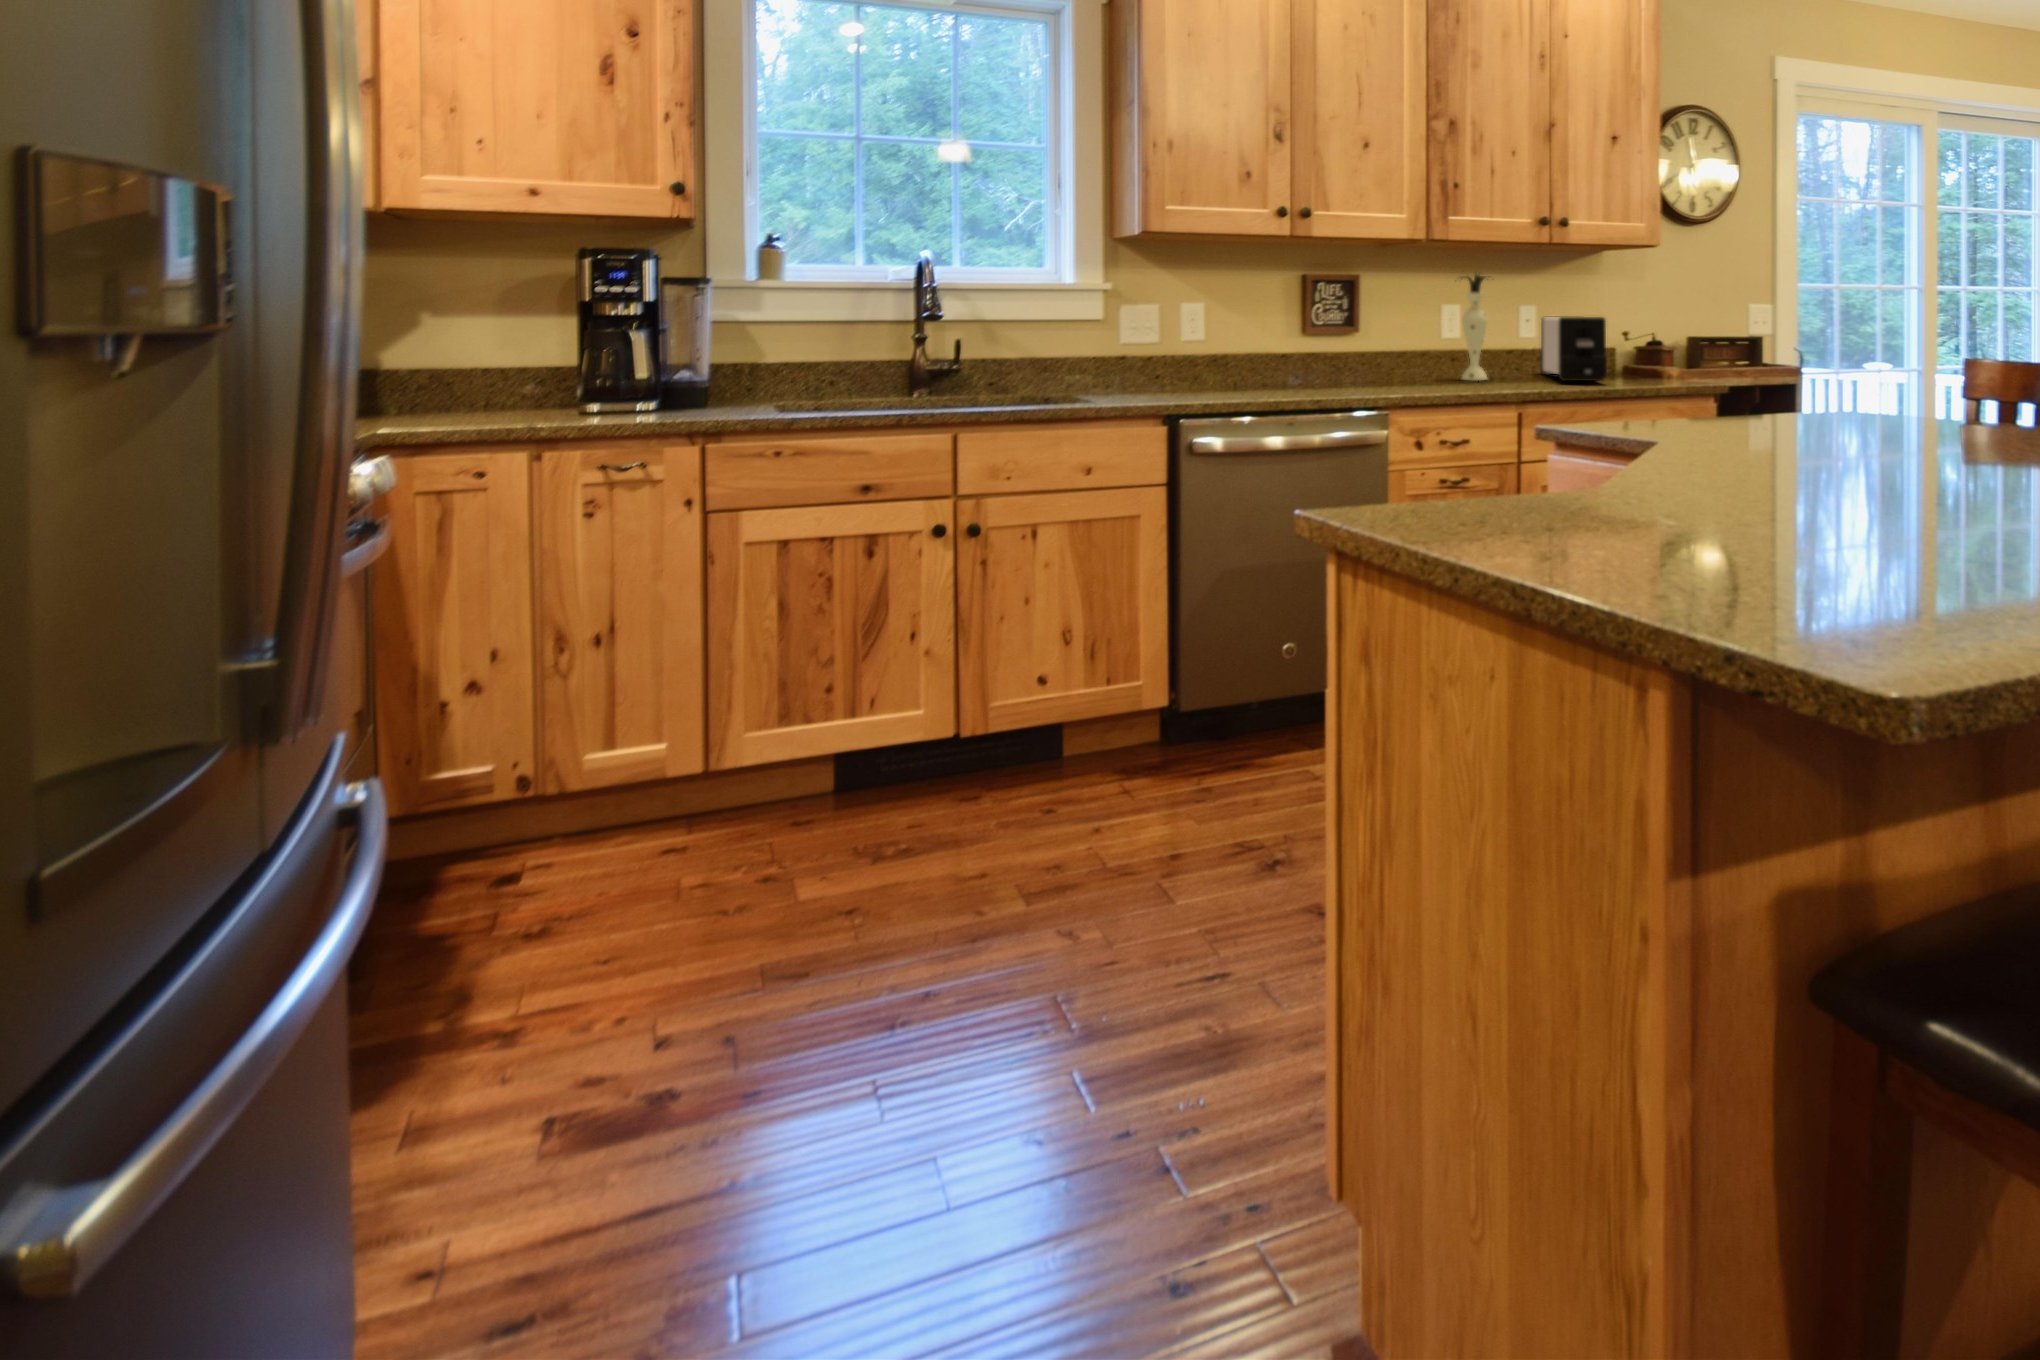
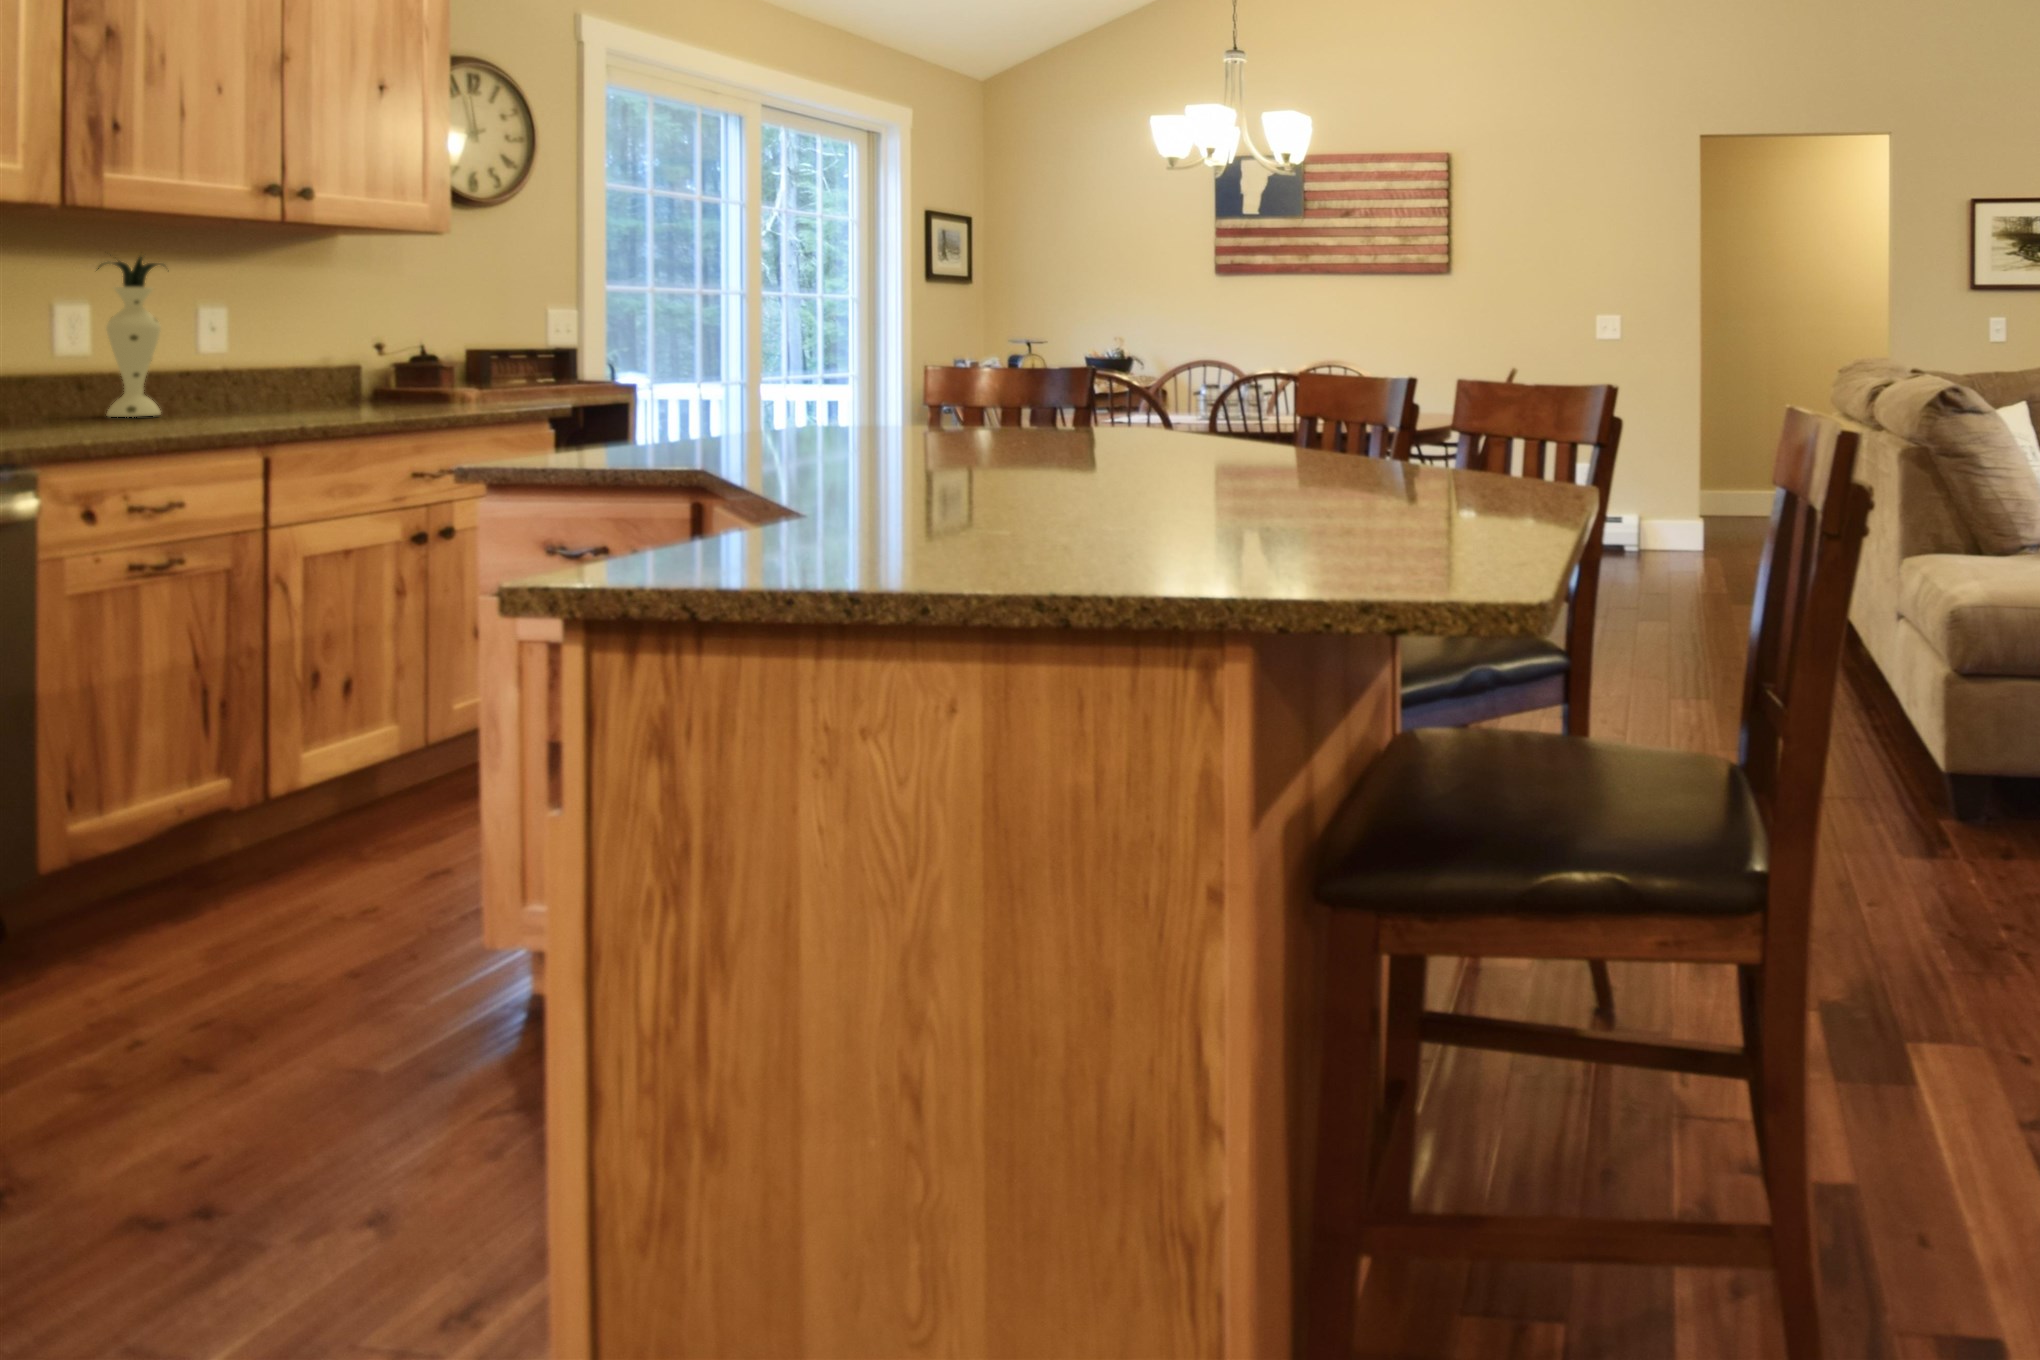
toaster: present [1540,316,1607,381] -> none [237,323,381,411]

